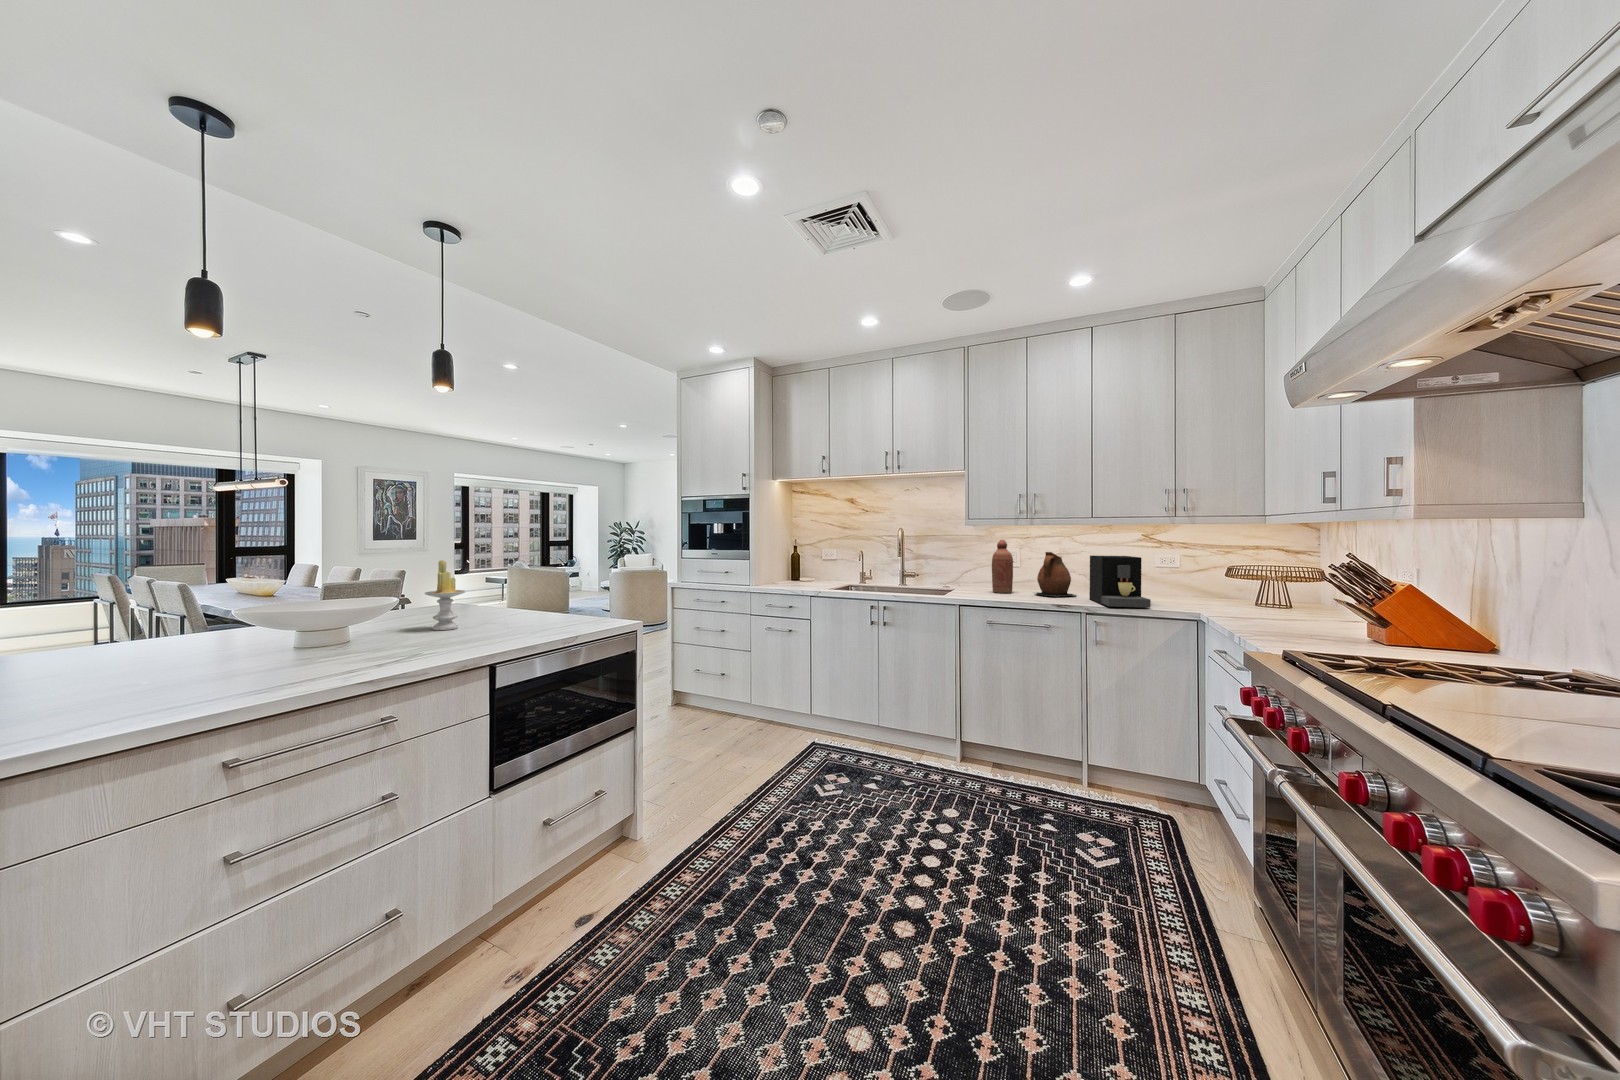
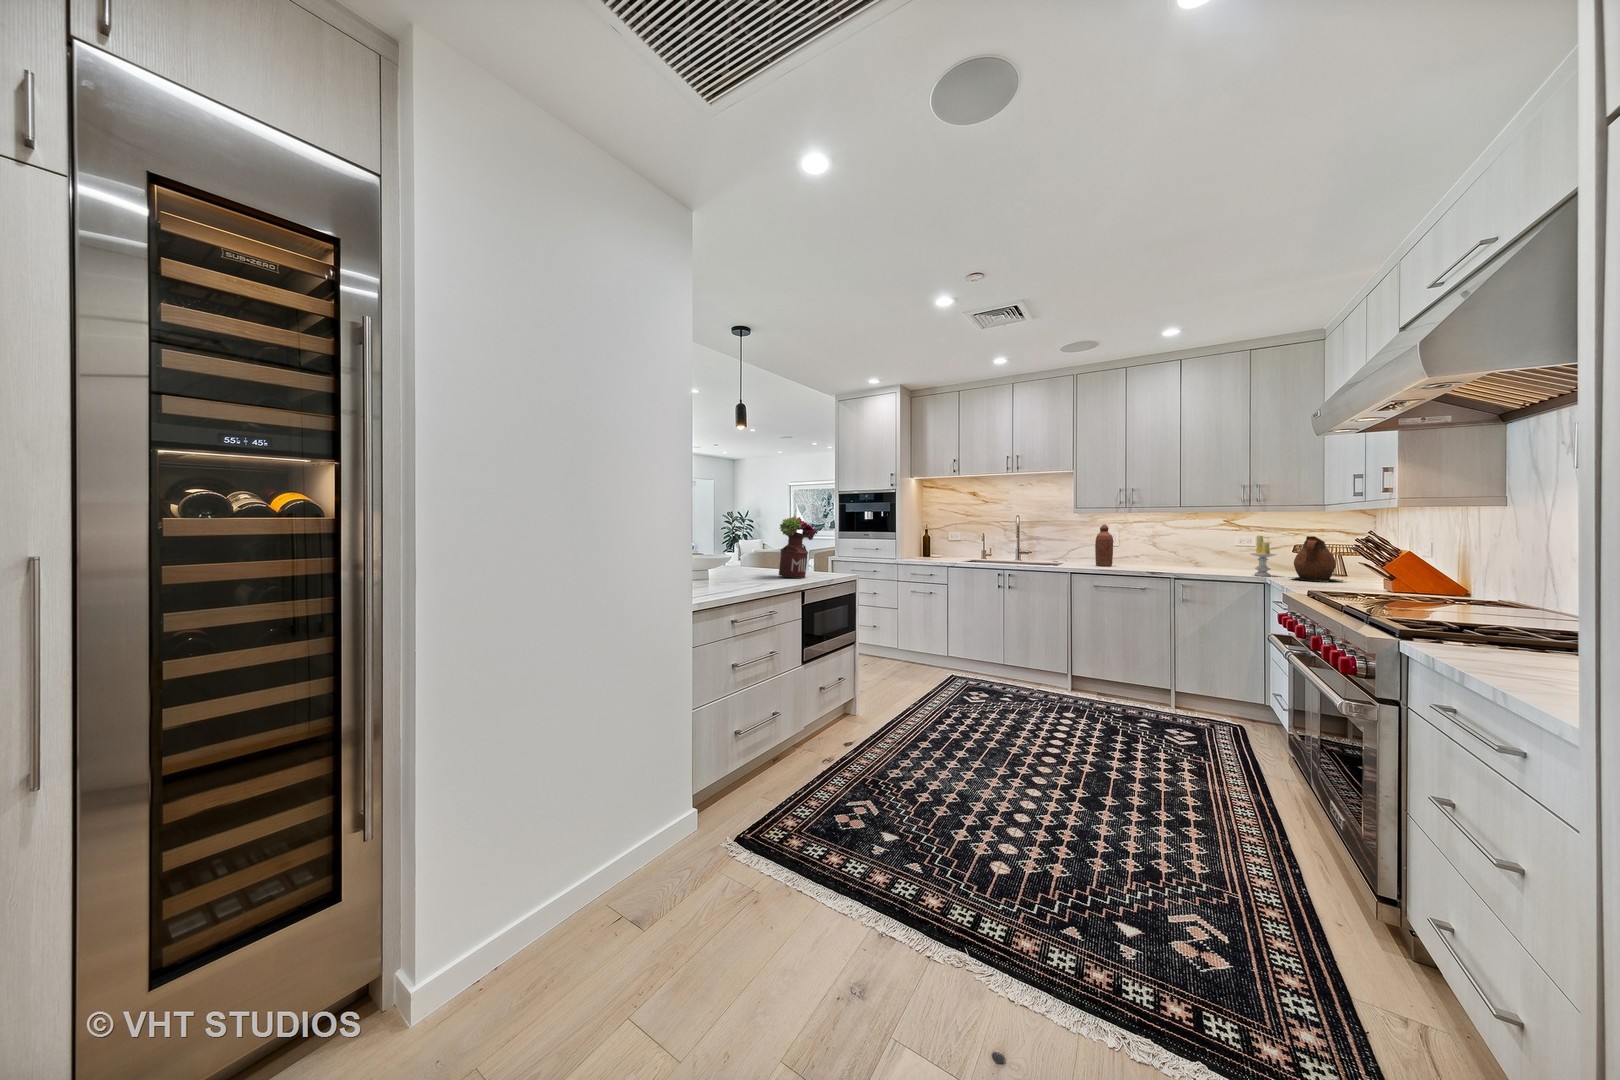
flower arrangement: none [481,535,557,635] -> present [779,516,818,578]
ceramic pitcher: present [1036,552,1077,596] -> present [1291,536,1343,581]
coffee maker: present [1090,555,1151,608] -> none [1177,536,1226,574]
candle: present [425,560,465,630] -> present [1250,535,1276,576]

